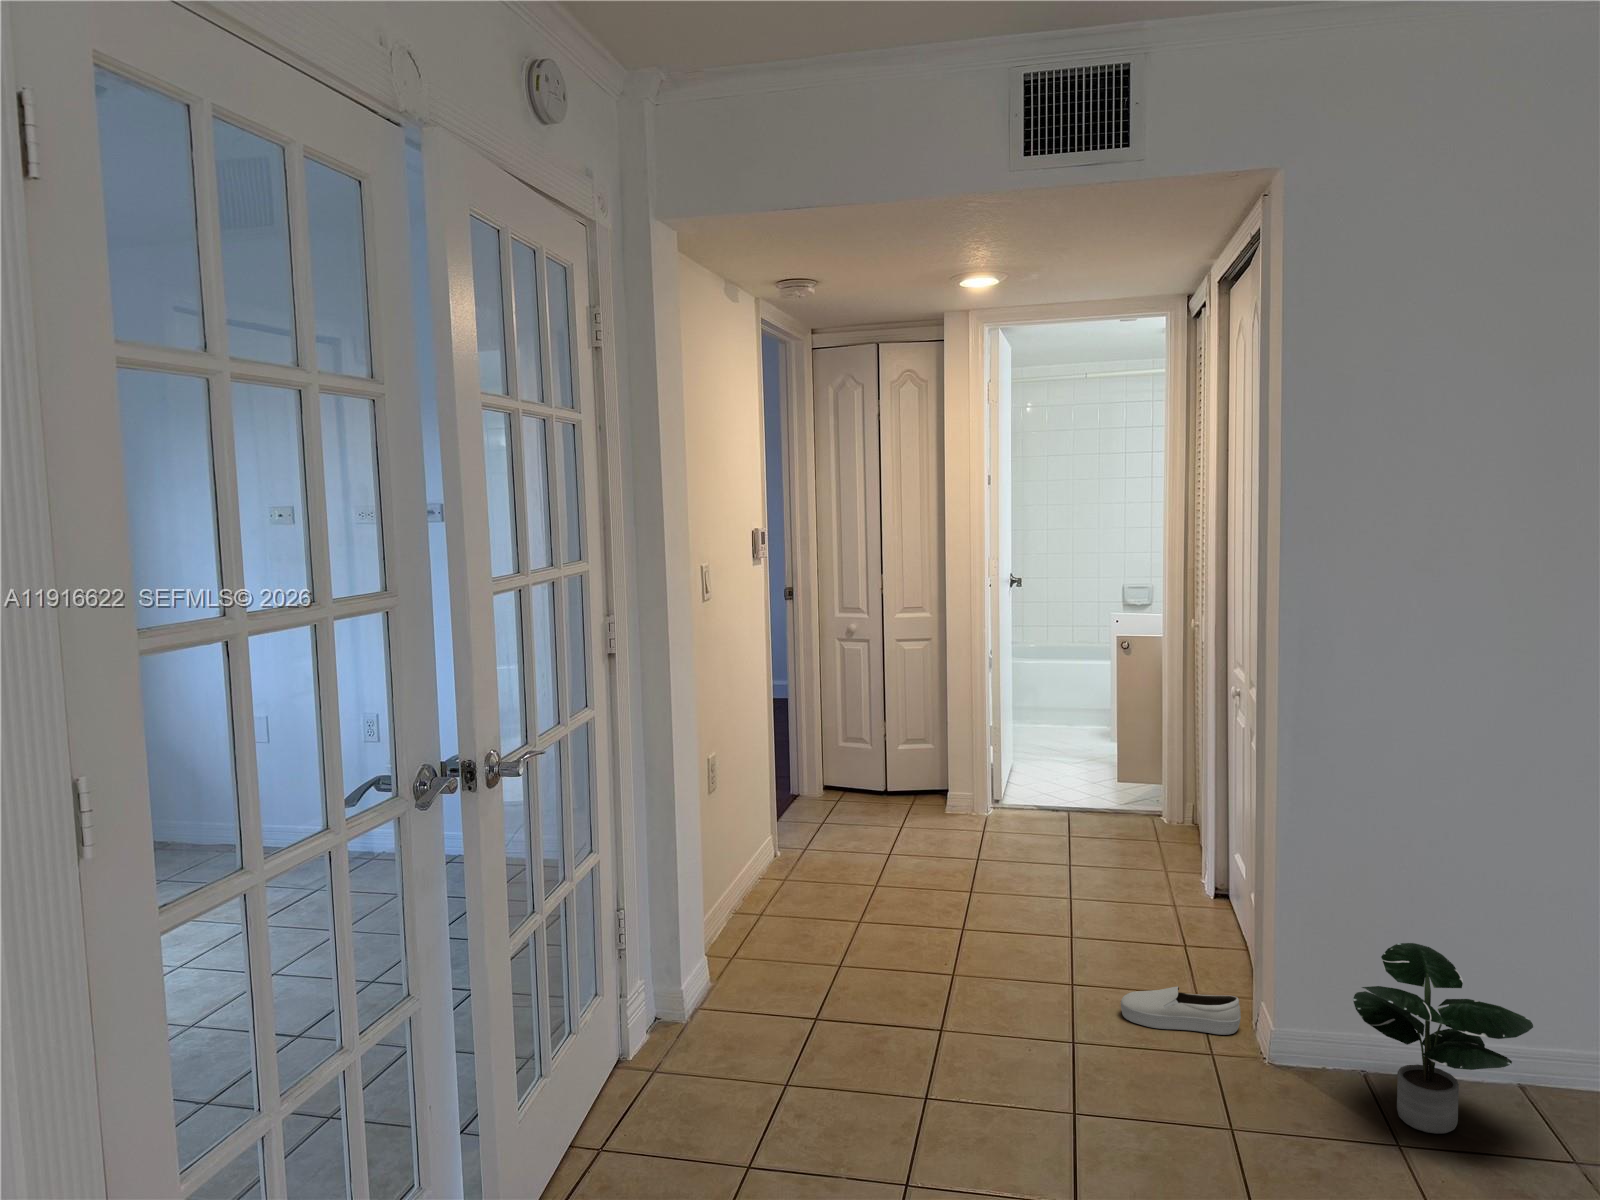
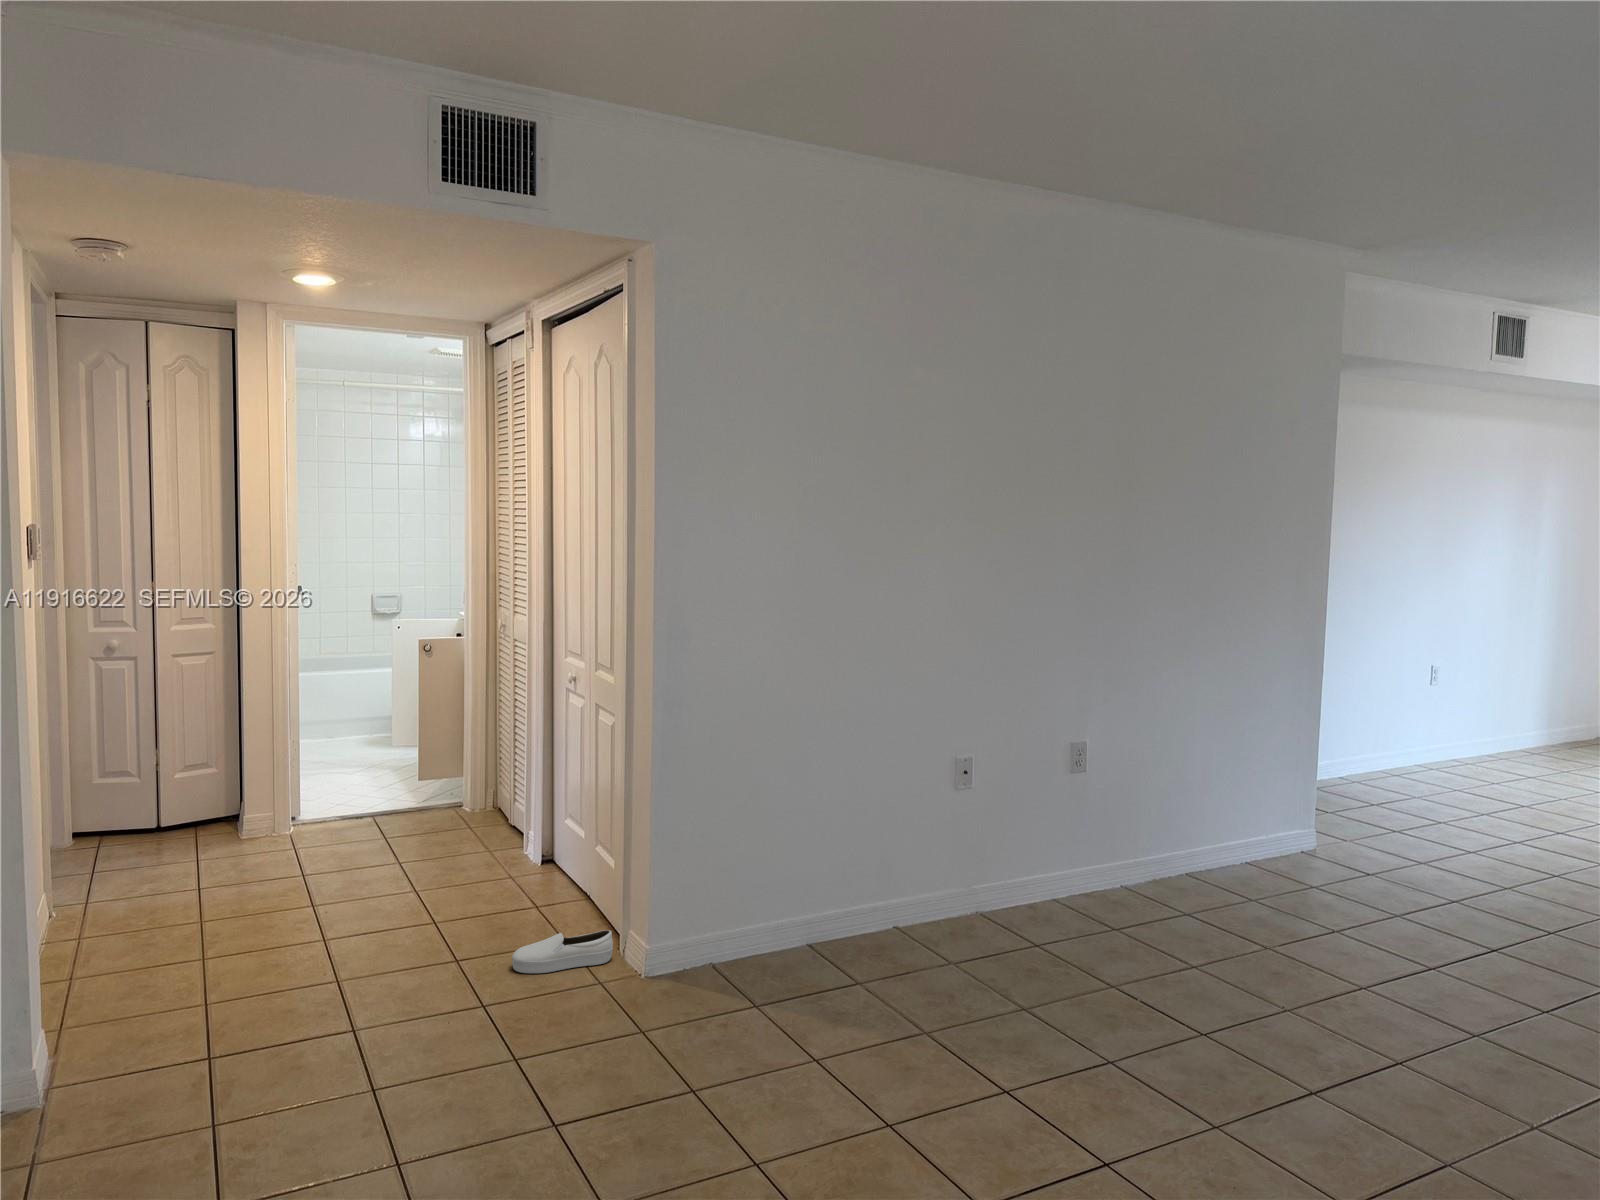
potted plant: present [1353,943,1534,1134] -> none [712,852,831,990]

